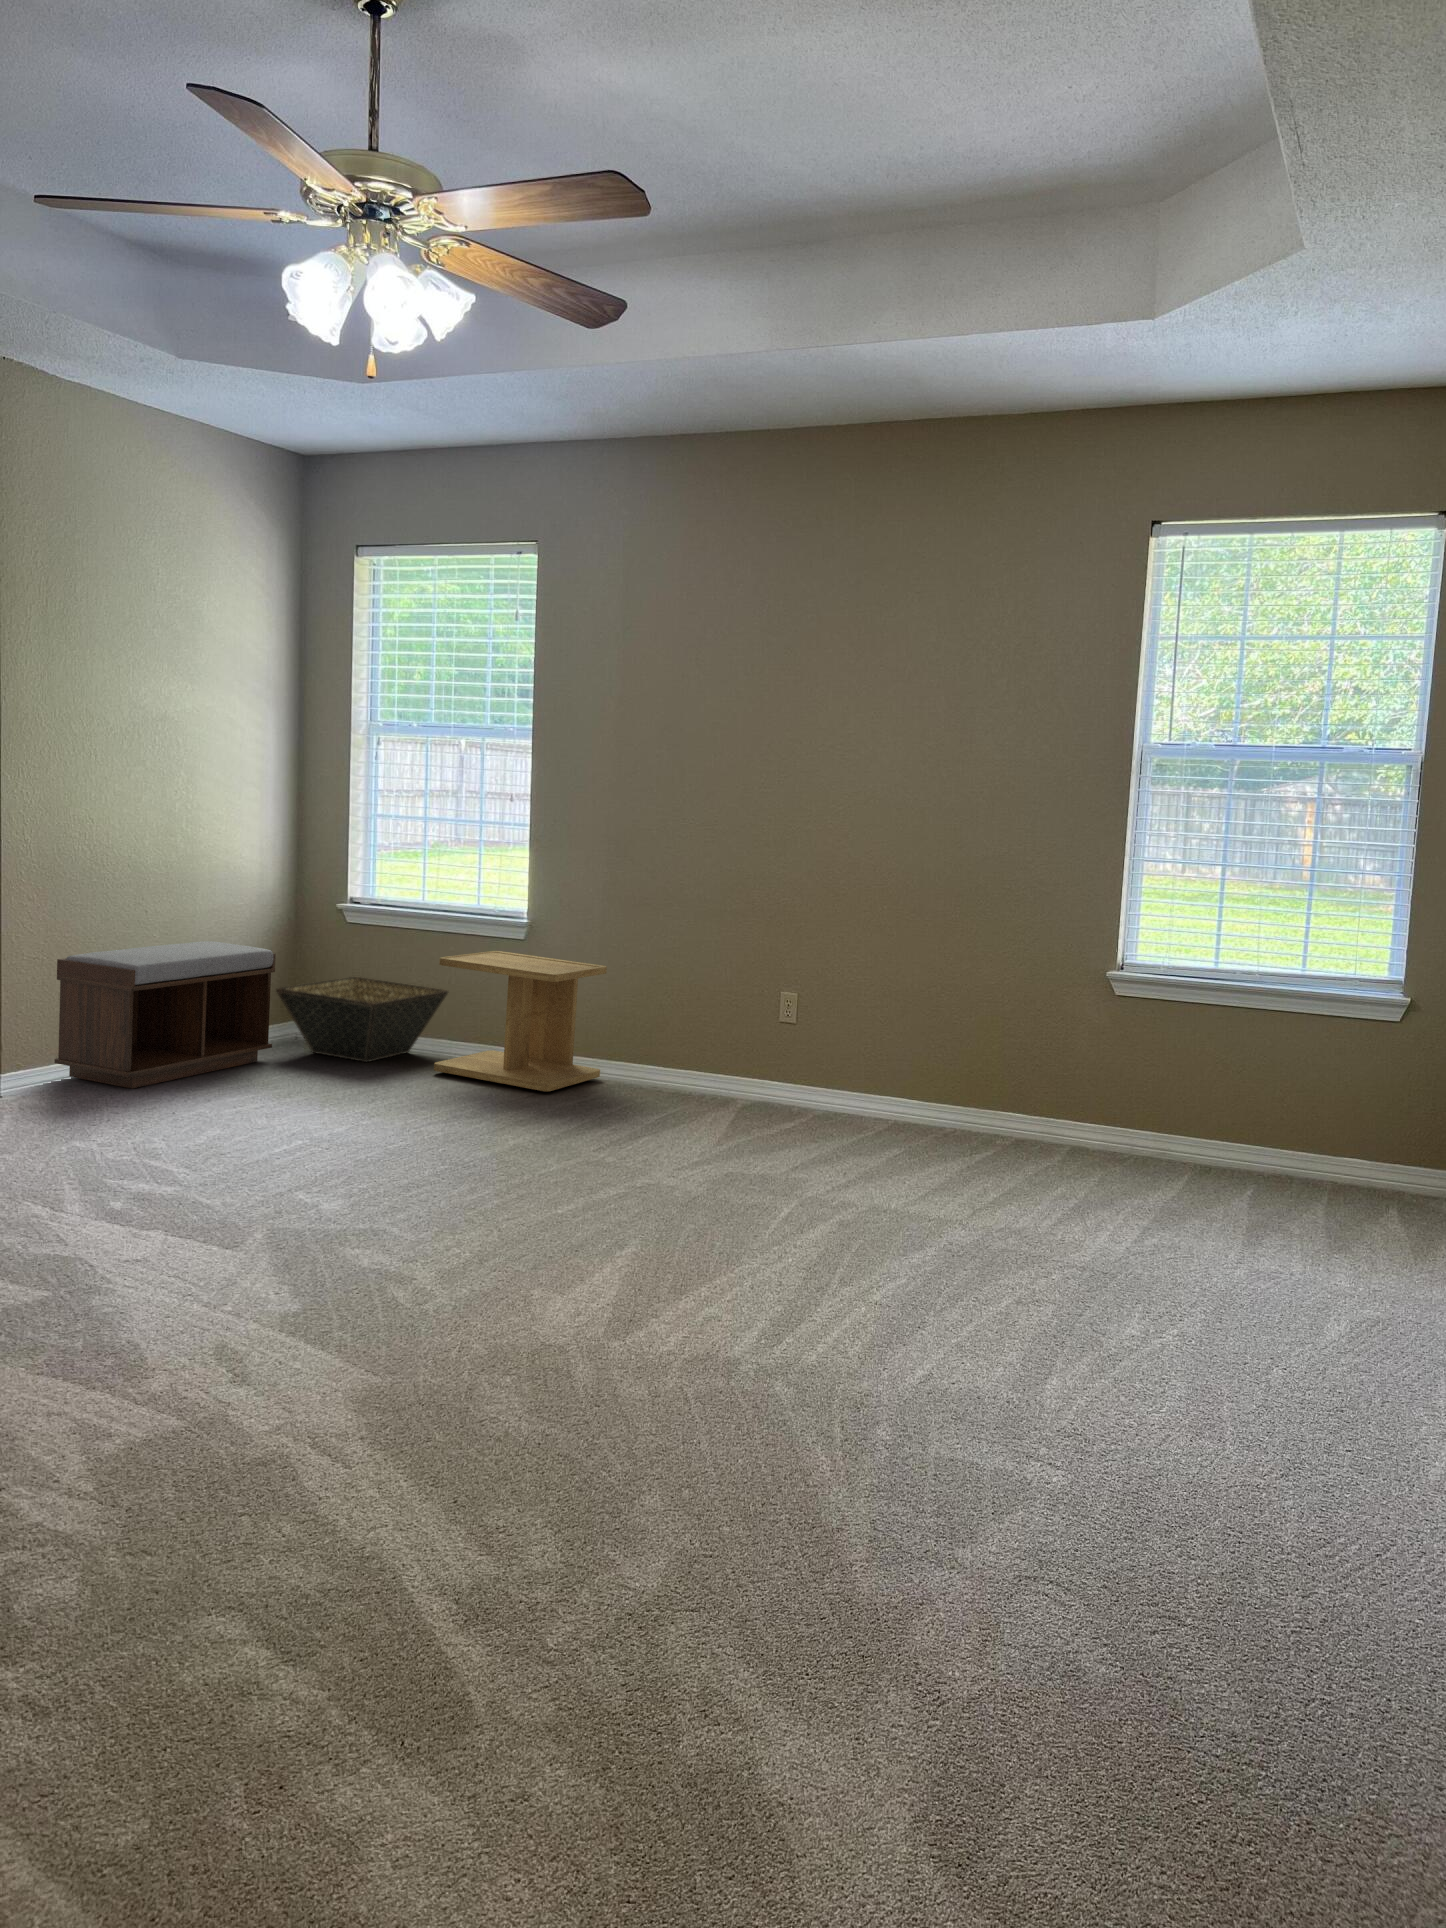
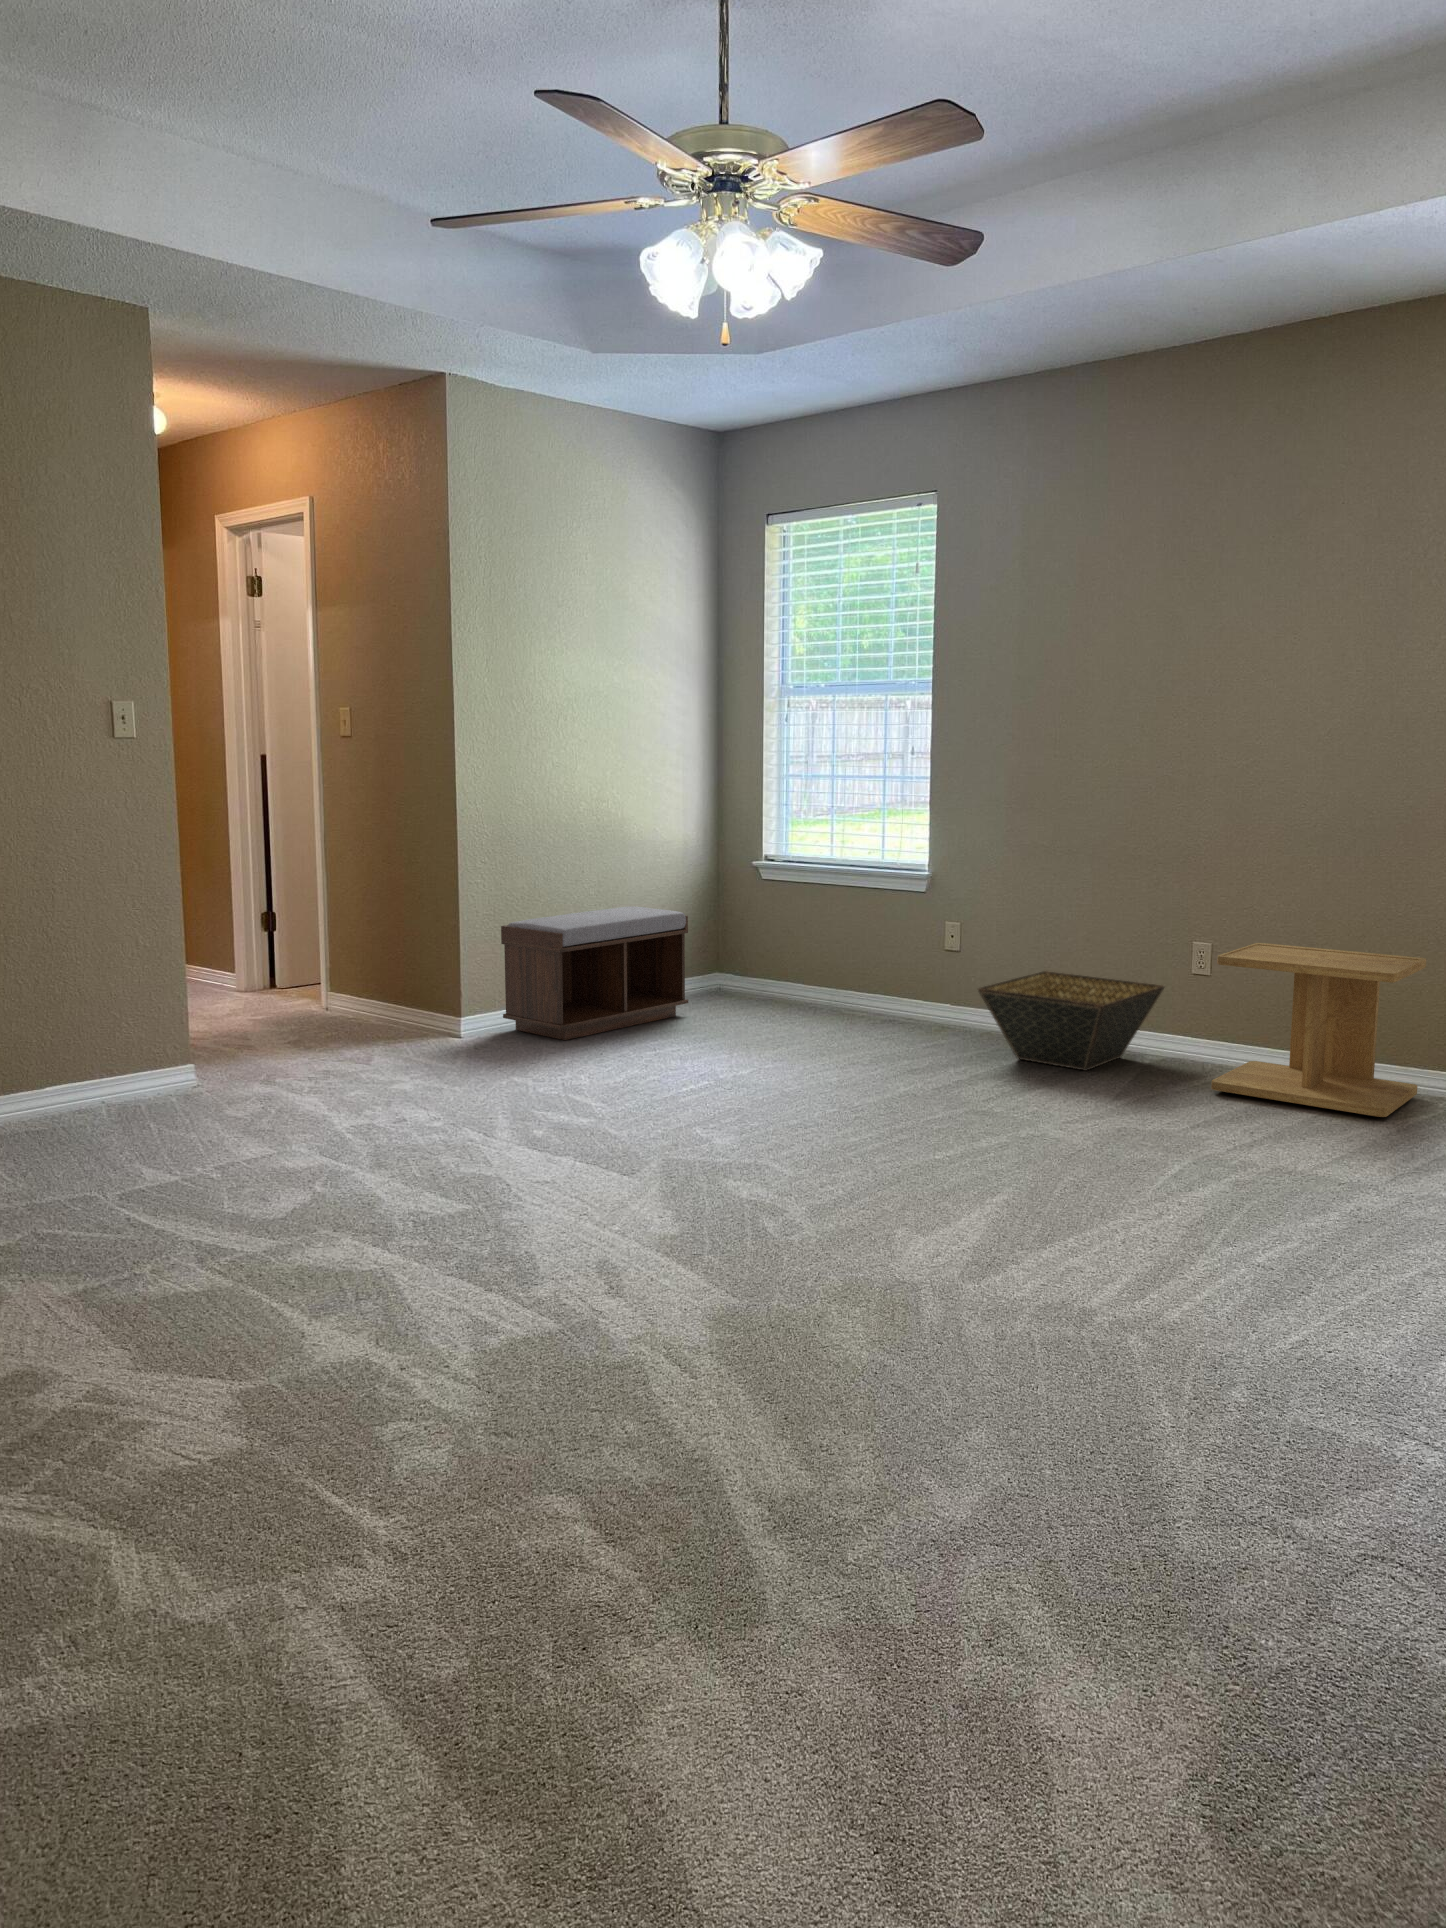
side table: present [434,951,607,1092] -> present [1211,943,1426,1117]
basket: present [276,977,448,1062] -> present [978,971,1164,1071]

